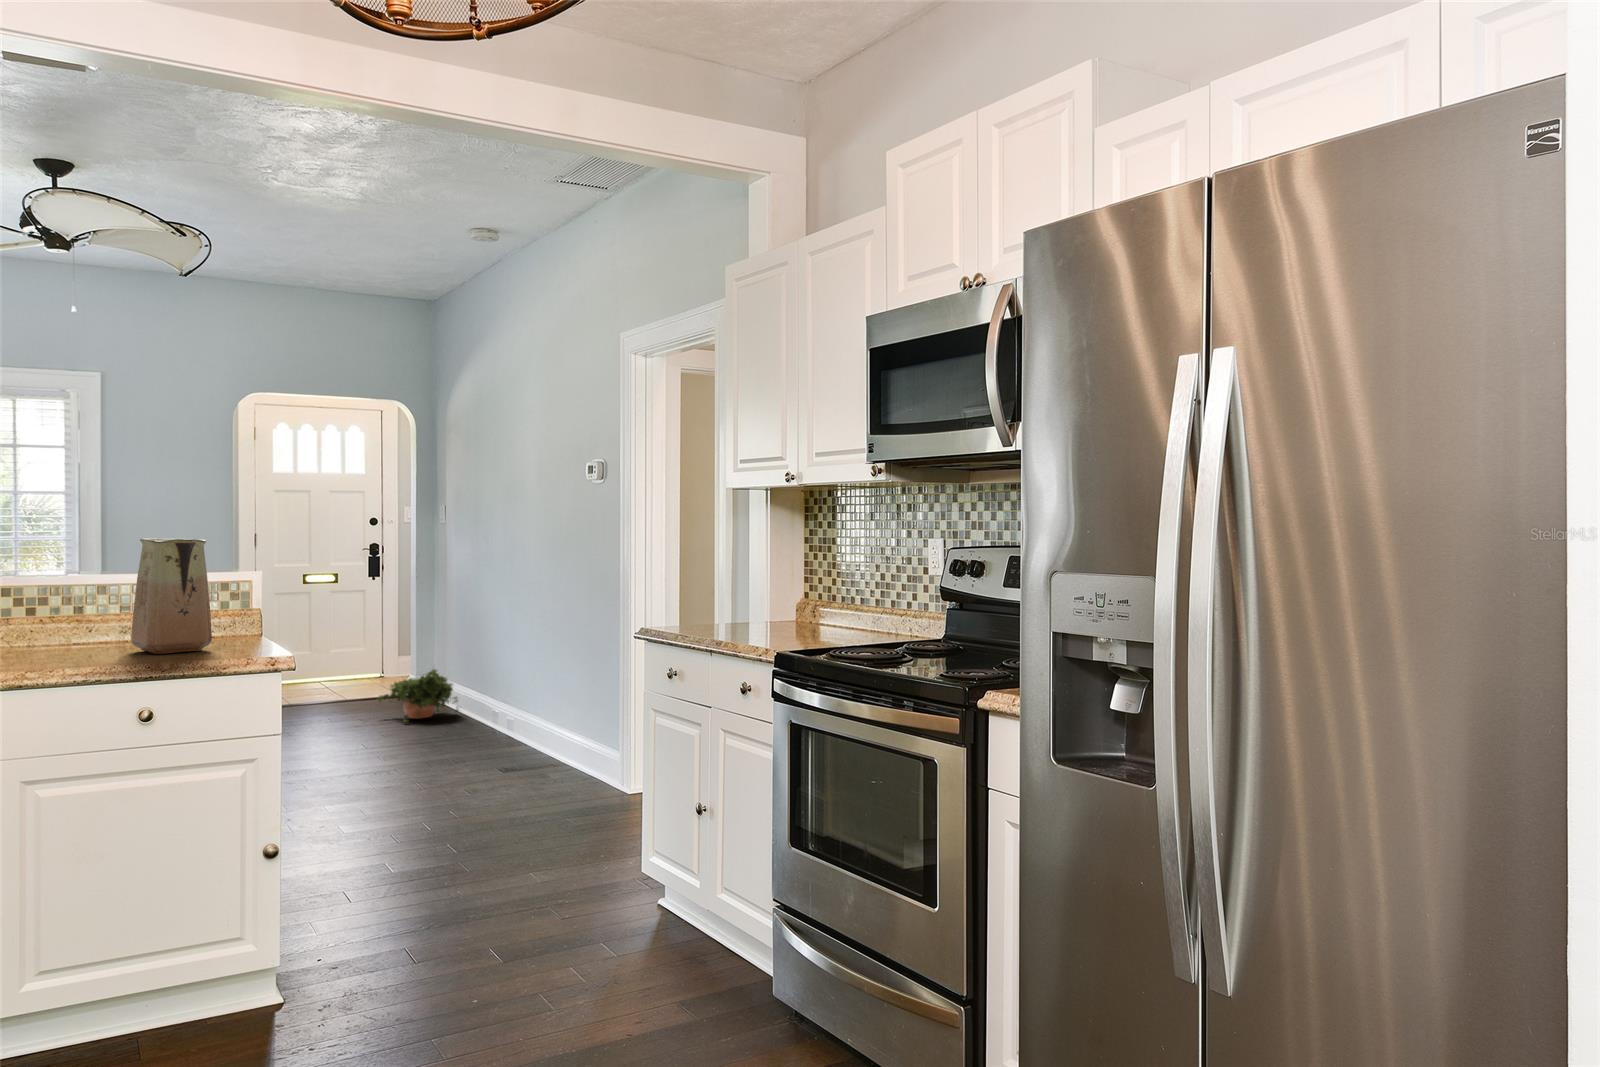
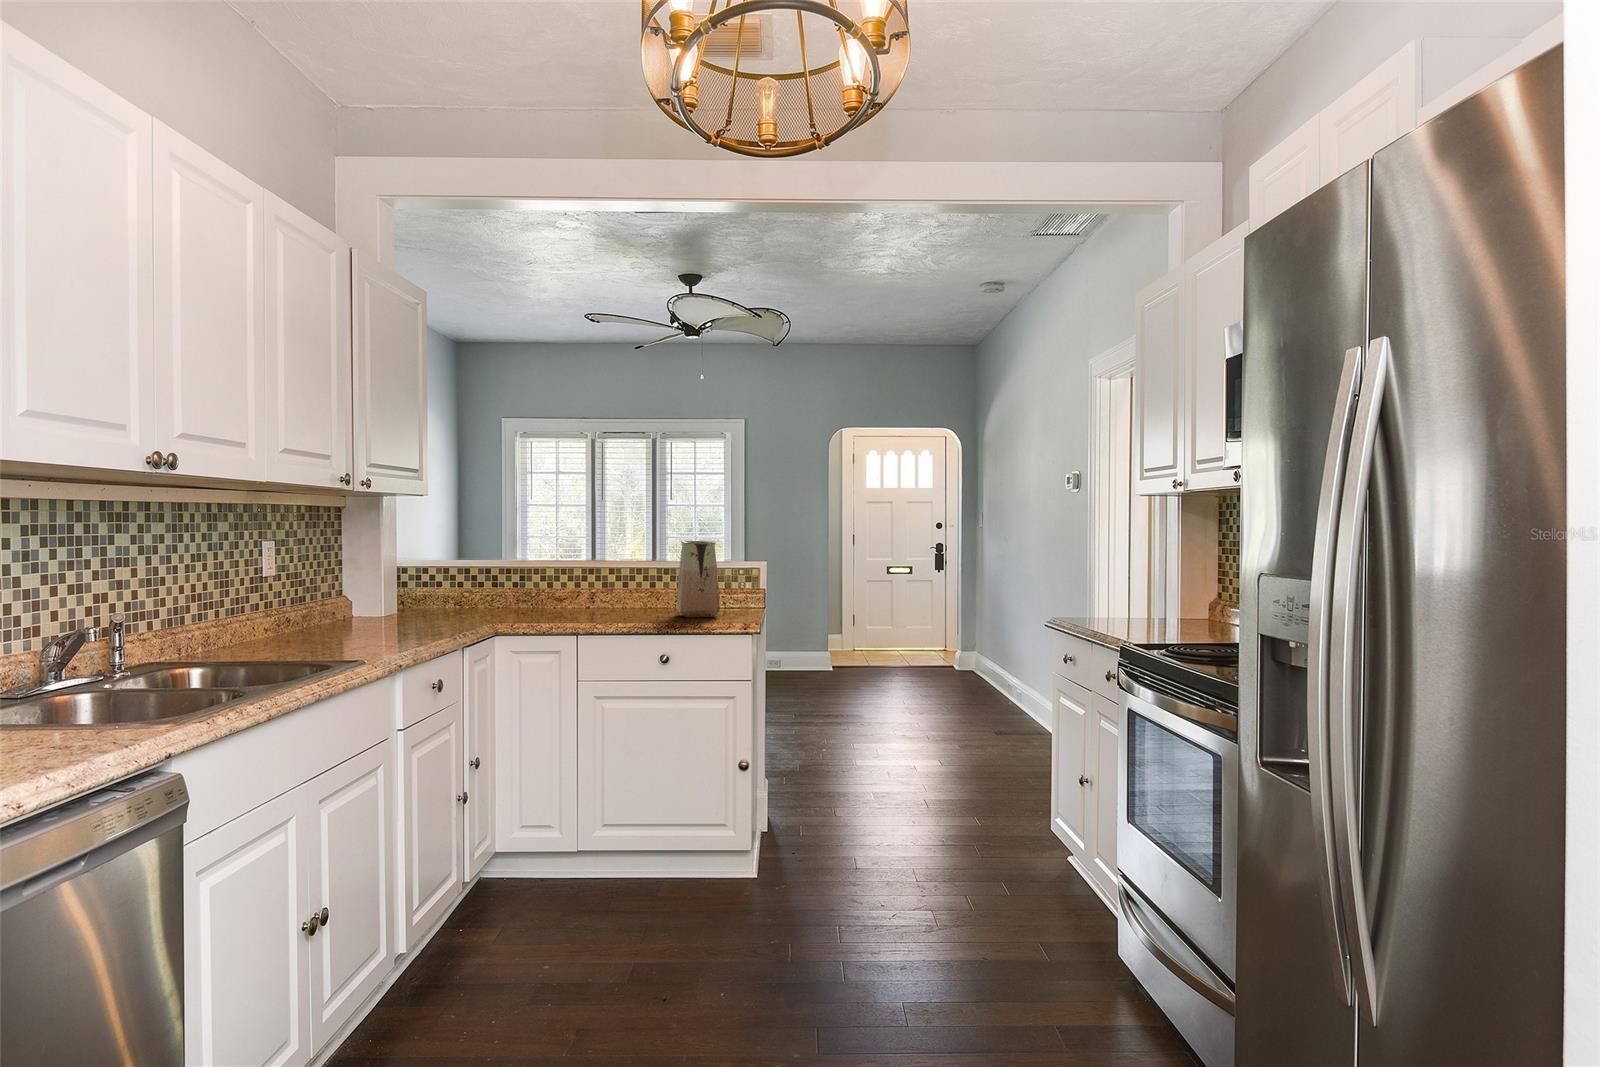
potted plant: present [378,669,458,722] -> none [922,644,989,686]

